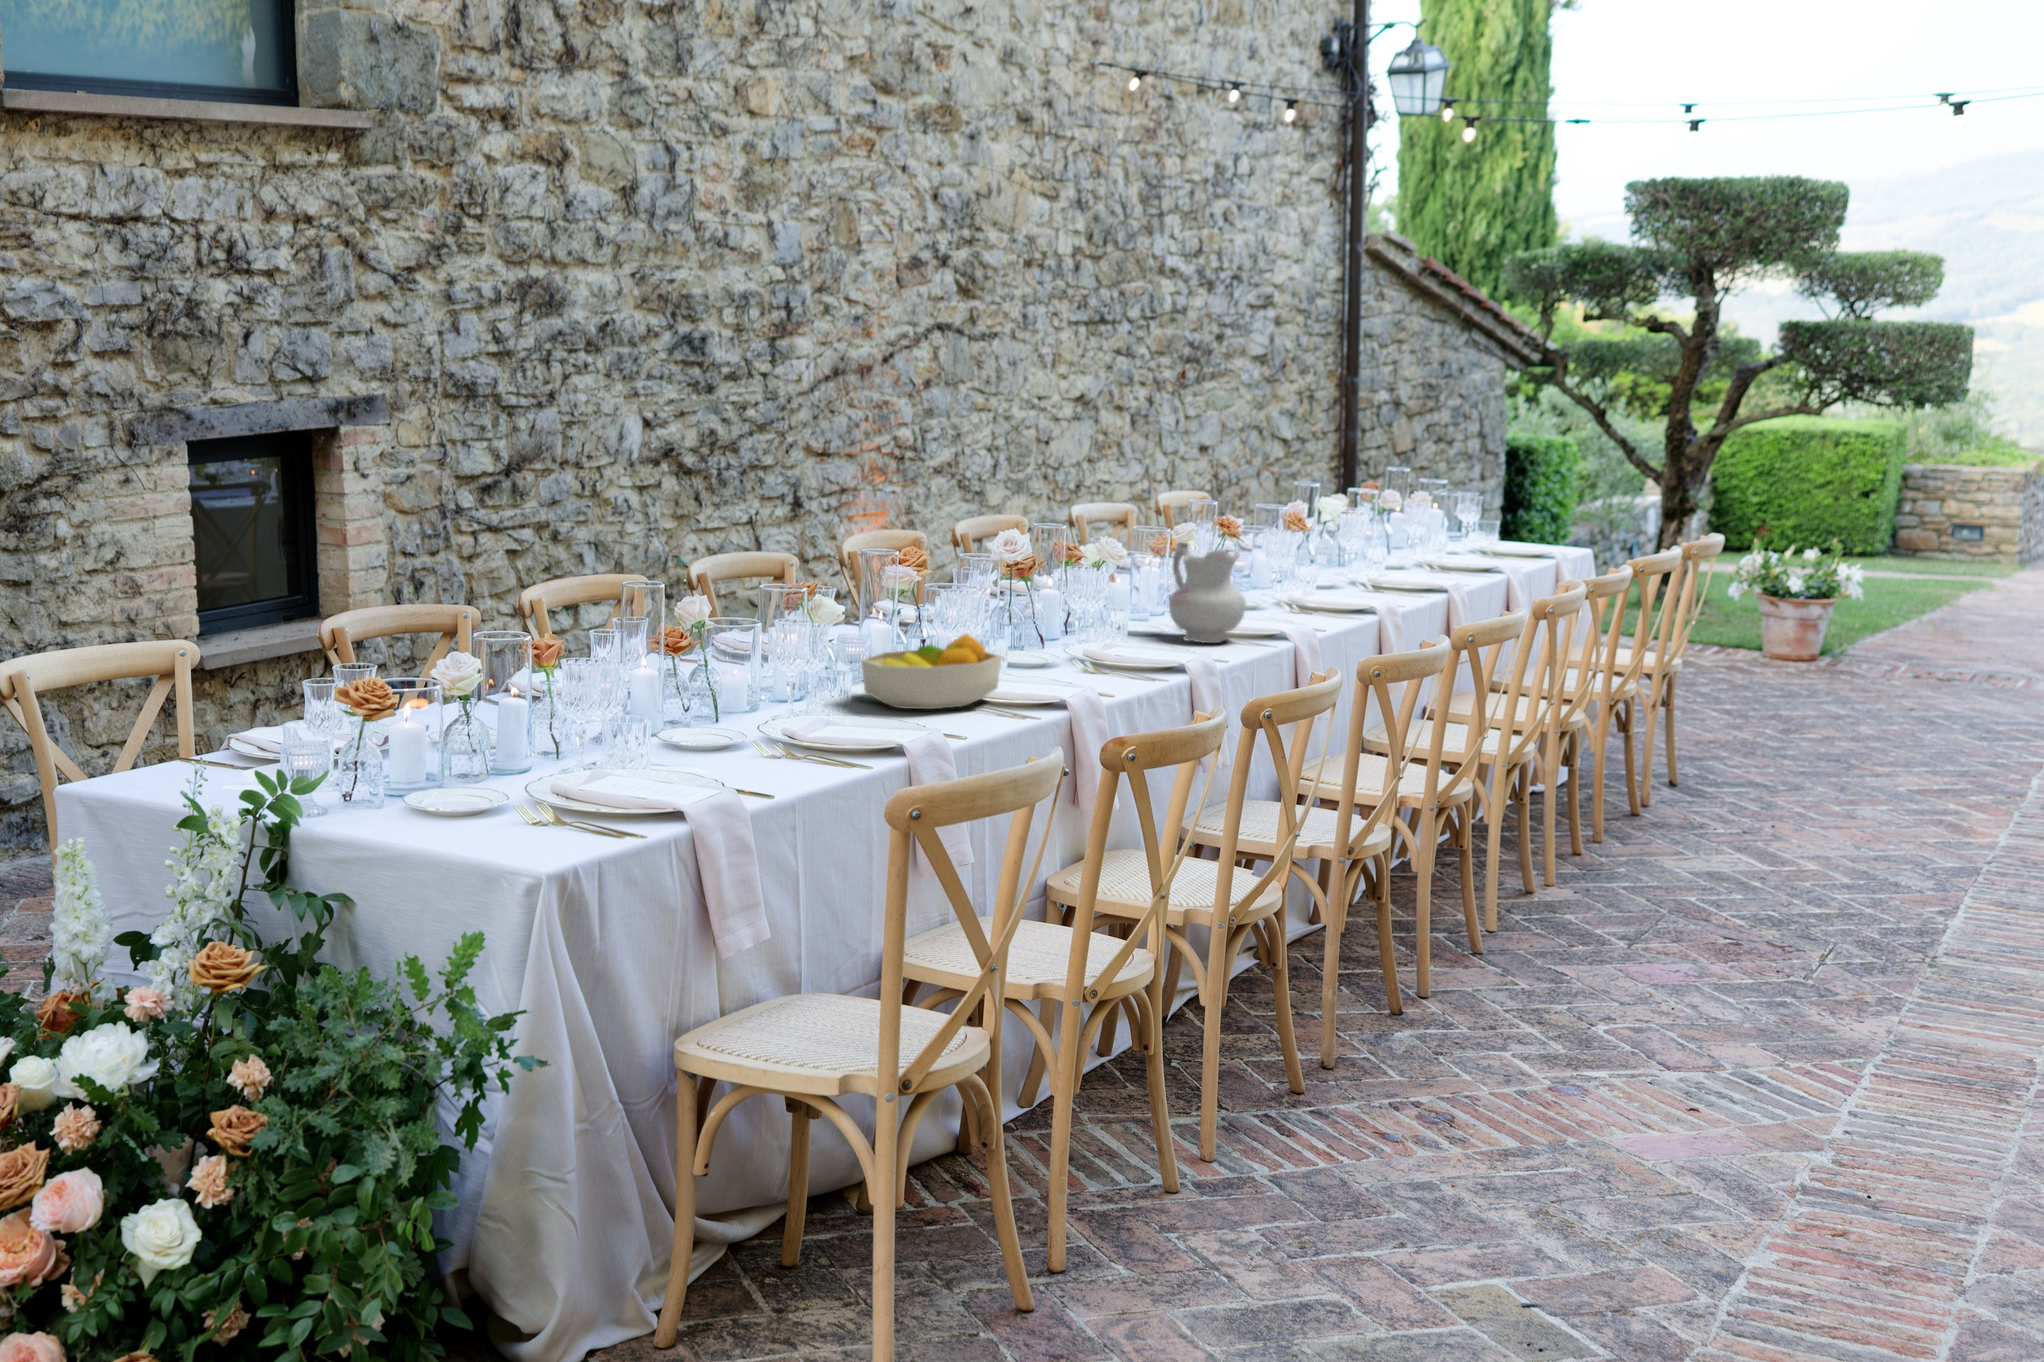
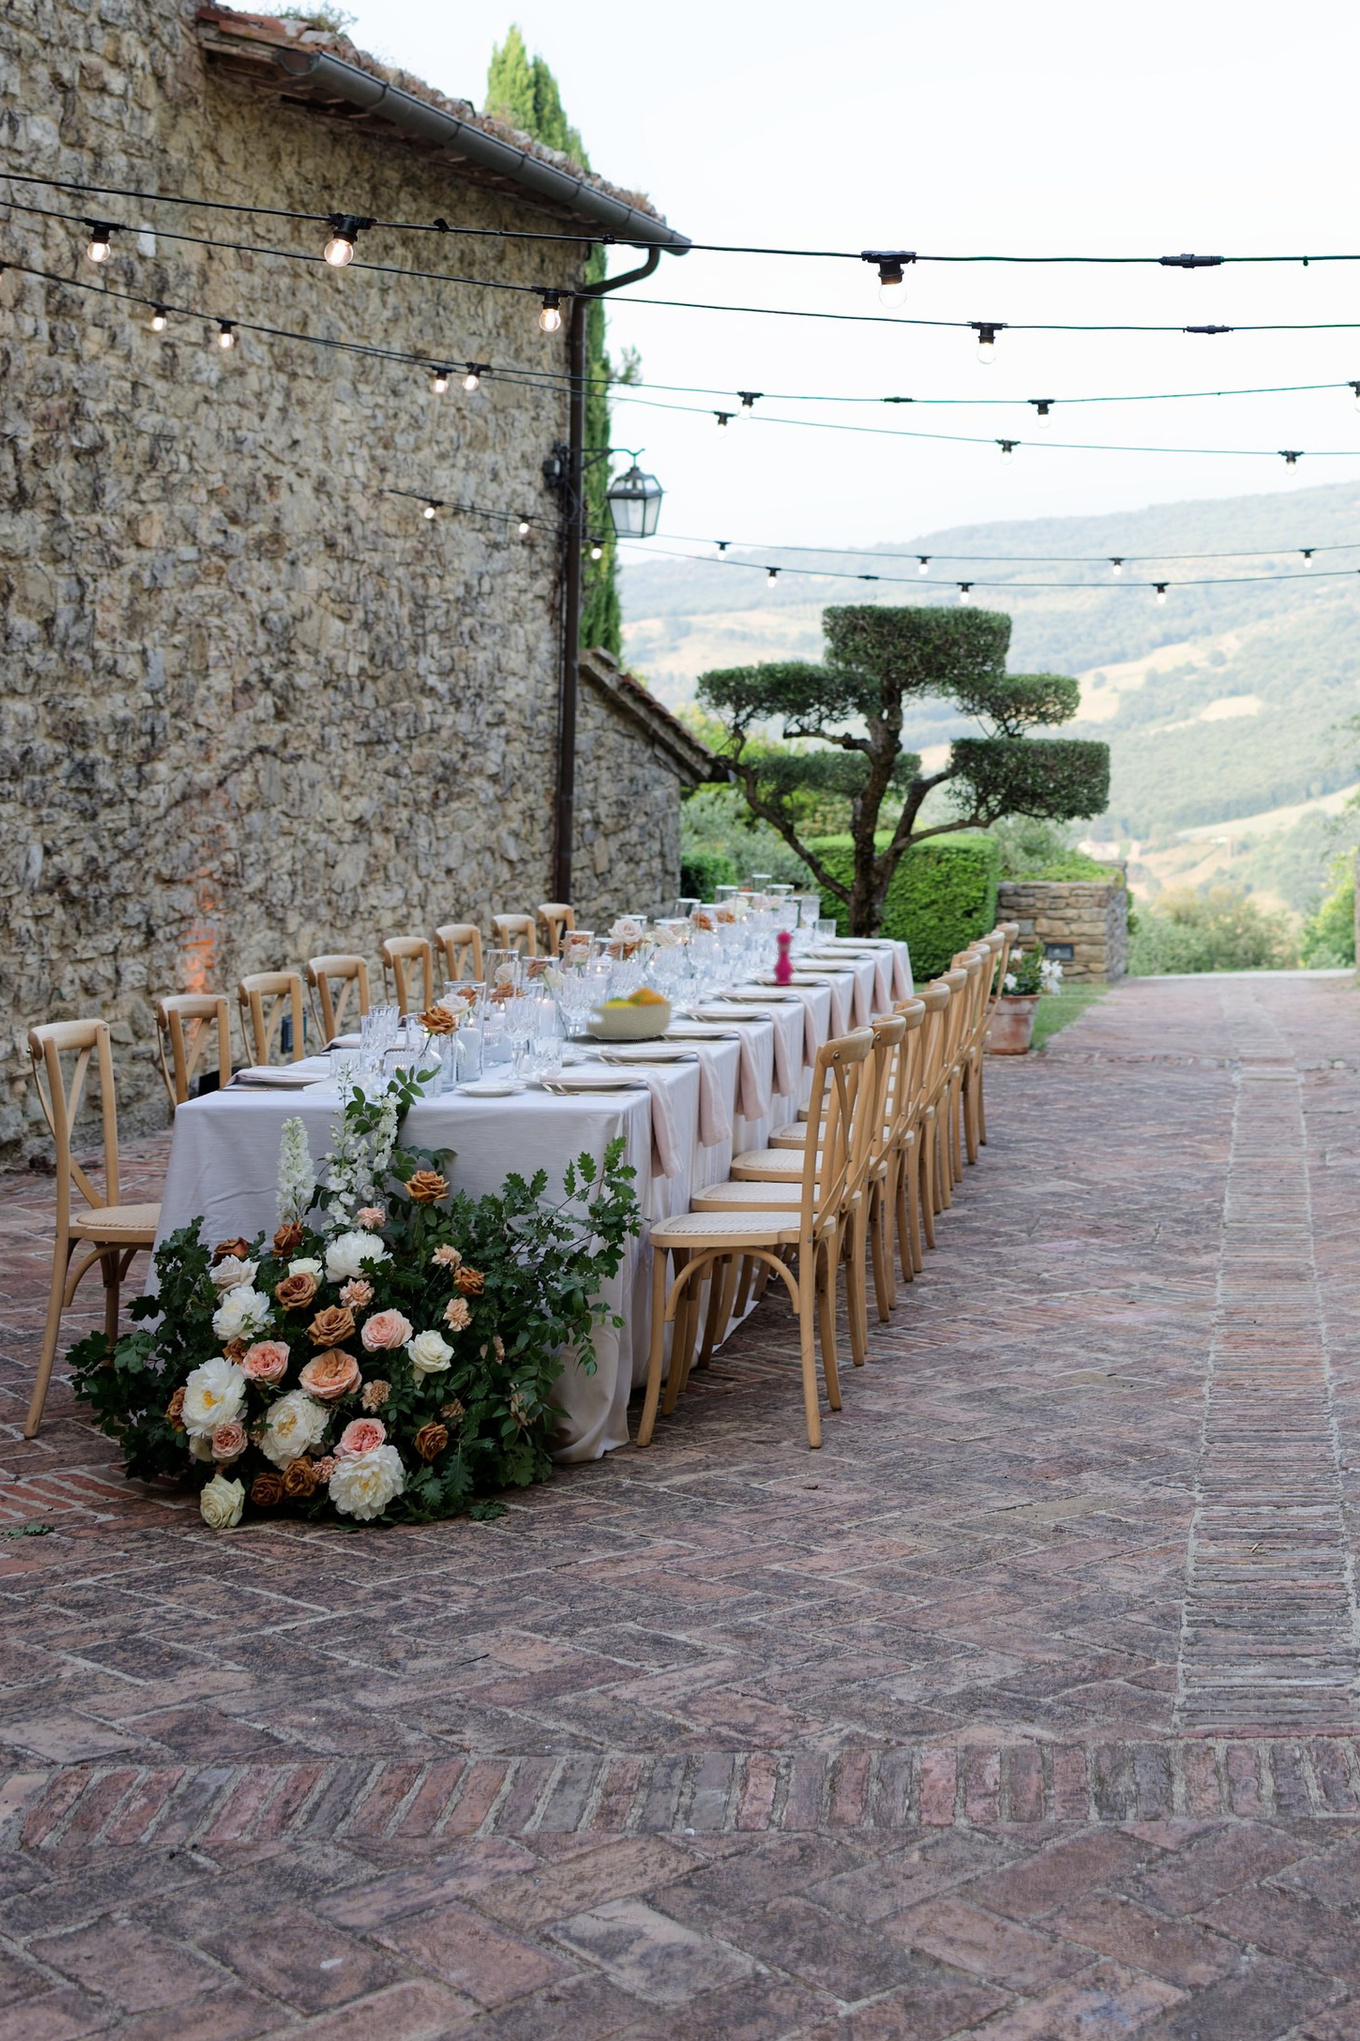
pepper mill: none [1322,540,1347,611] -> present [774,928,793,985]
ceramic pitcher: present [1169,542,1246,643] -> none [701,926,762,1004]

